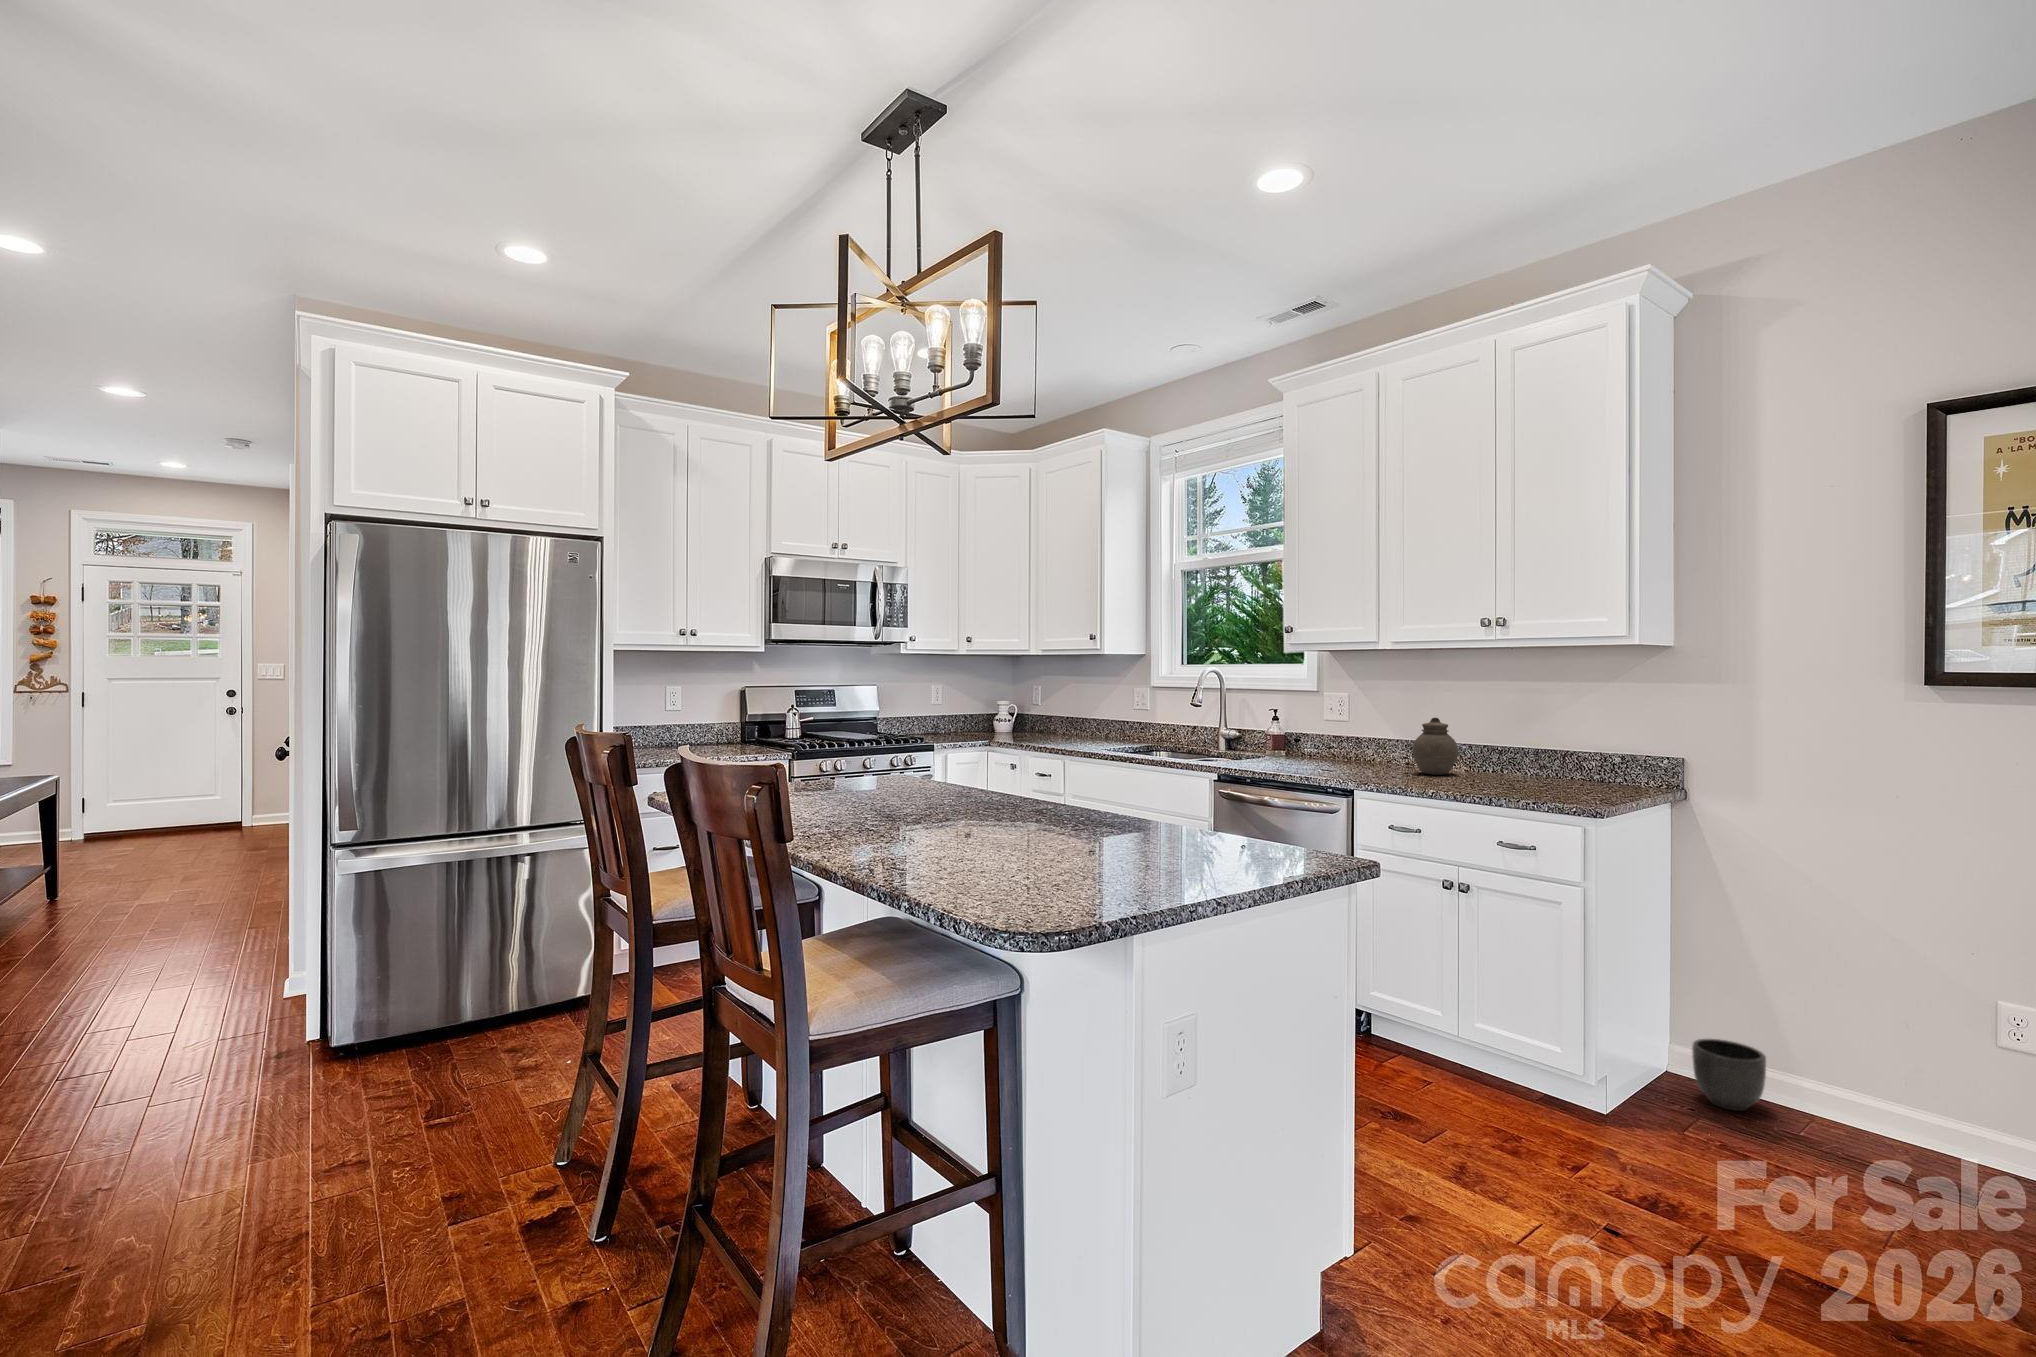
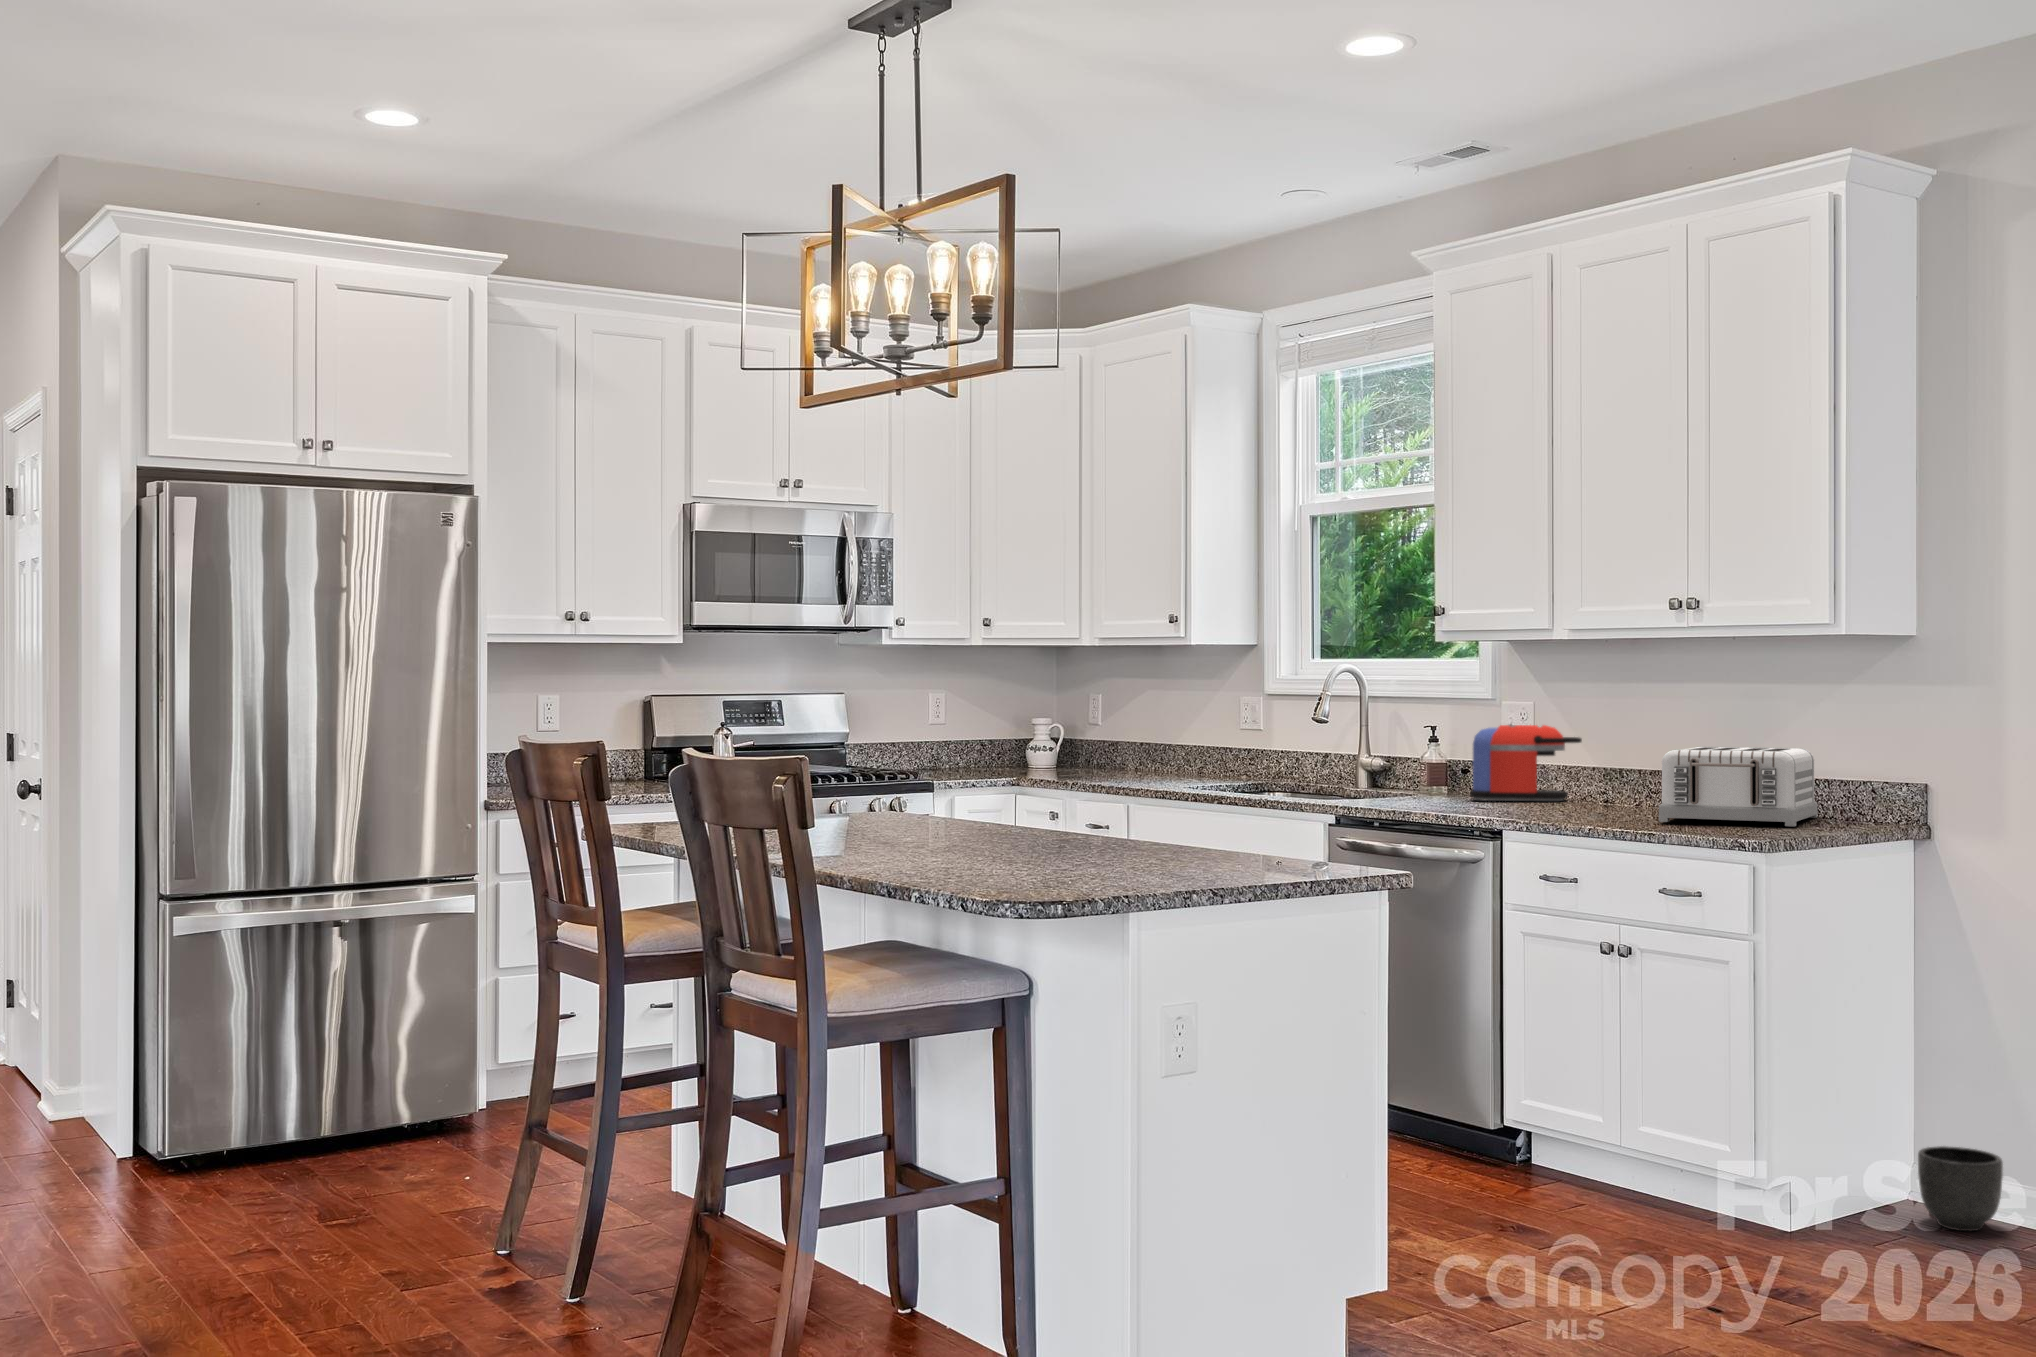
coffee maker: none [1312,711,1391,765] -> present [1470,725,1582,801]
jar: present [1413,718,1458,775] -> none [1594,732,1654,811]
toaster: none [1481,729,1595,793] -> present [1659,746,1817,826]

